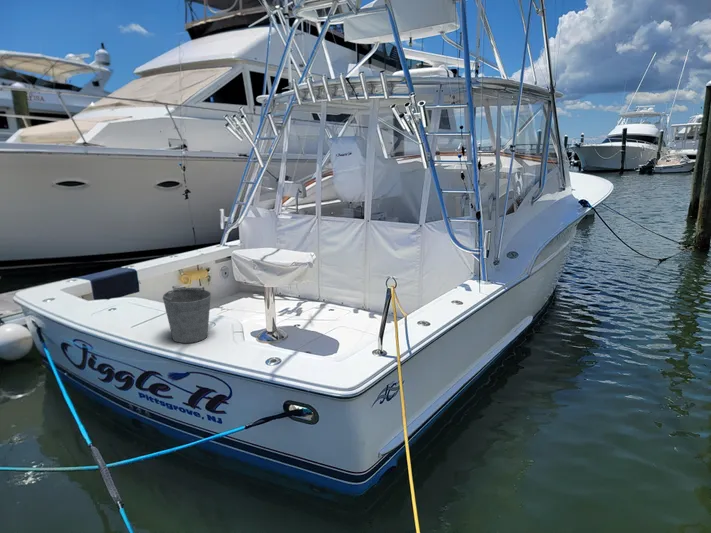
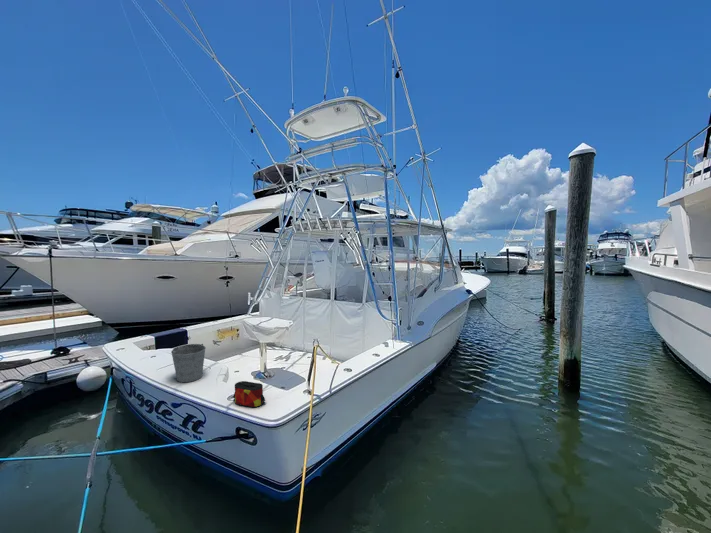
bag: none [273,338,322,373] -> present [233,381,265,407]

